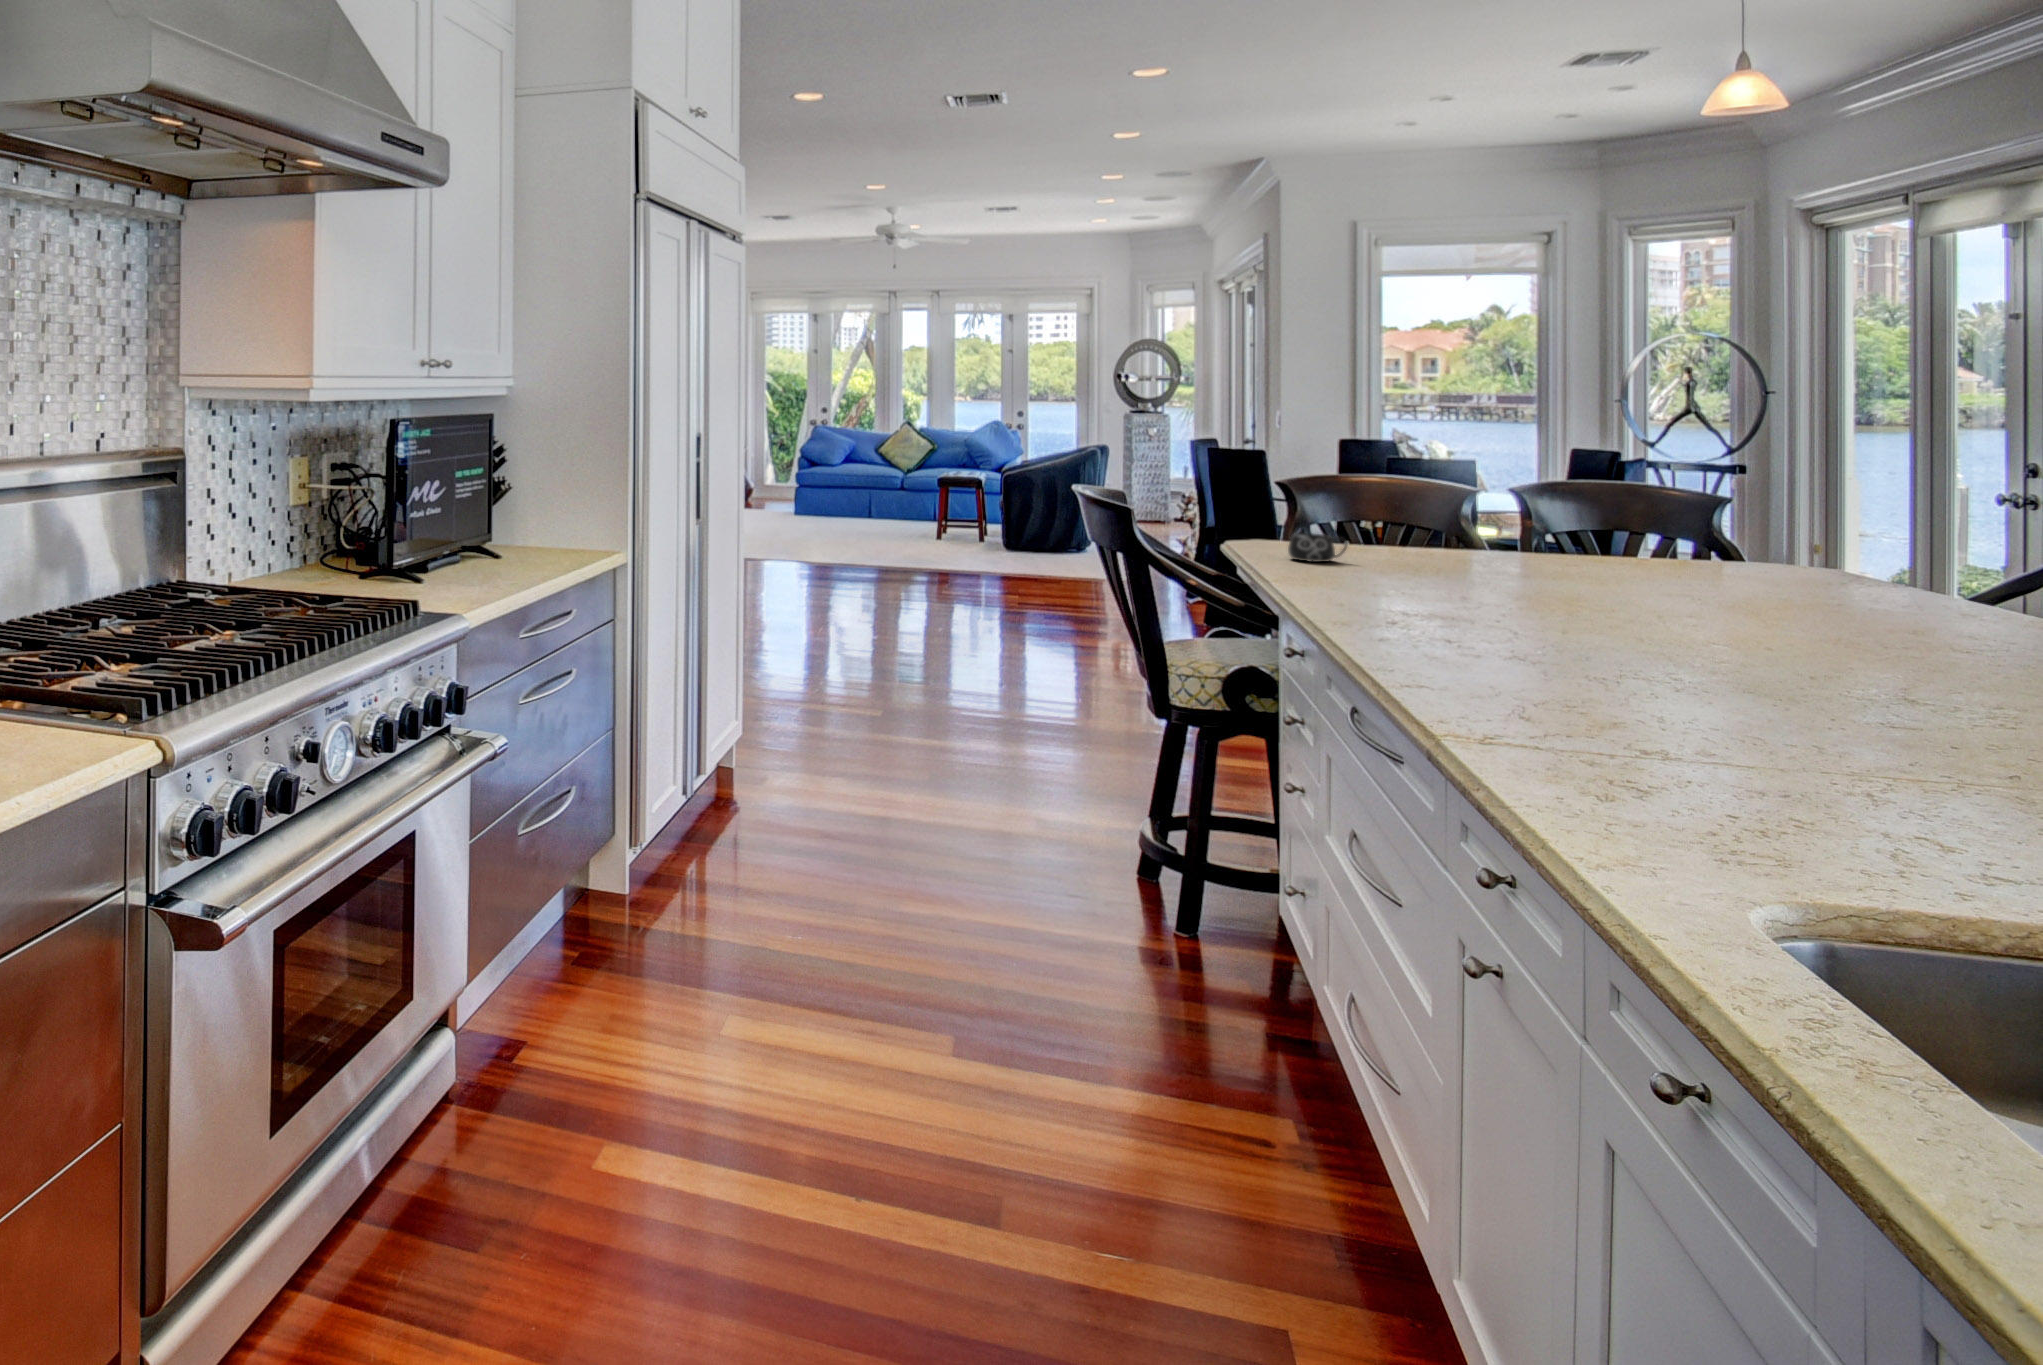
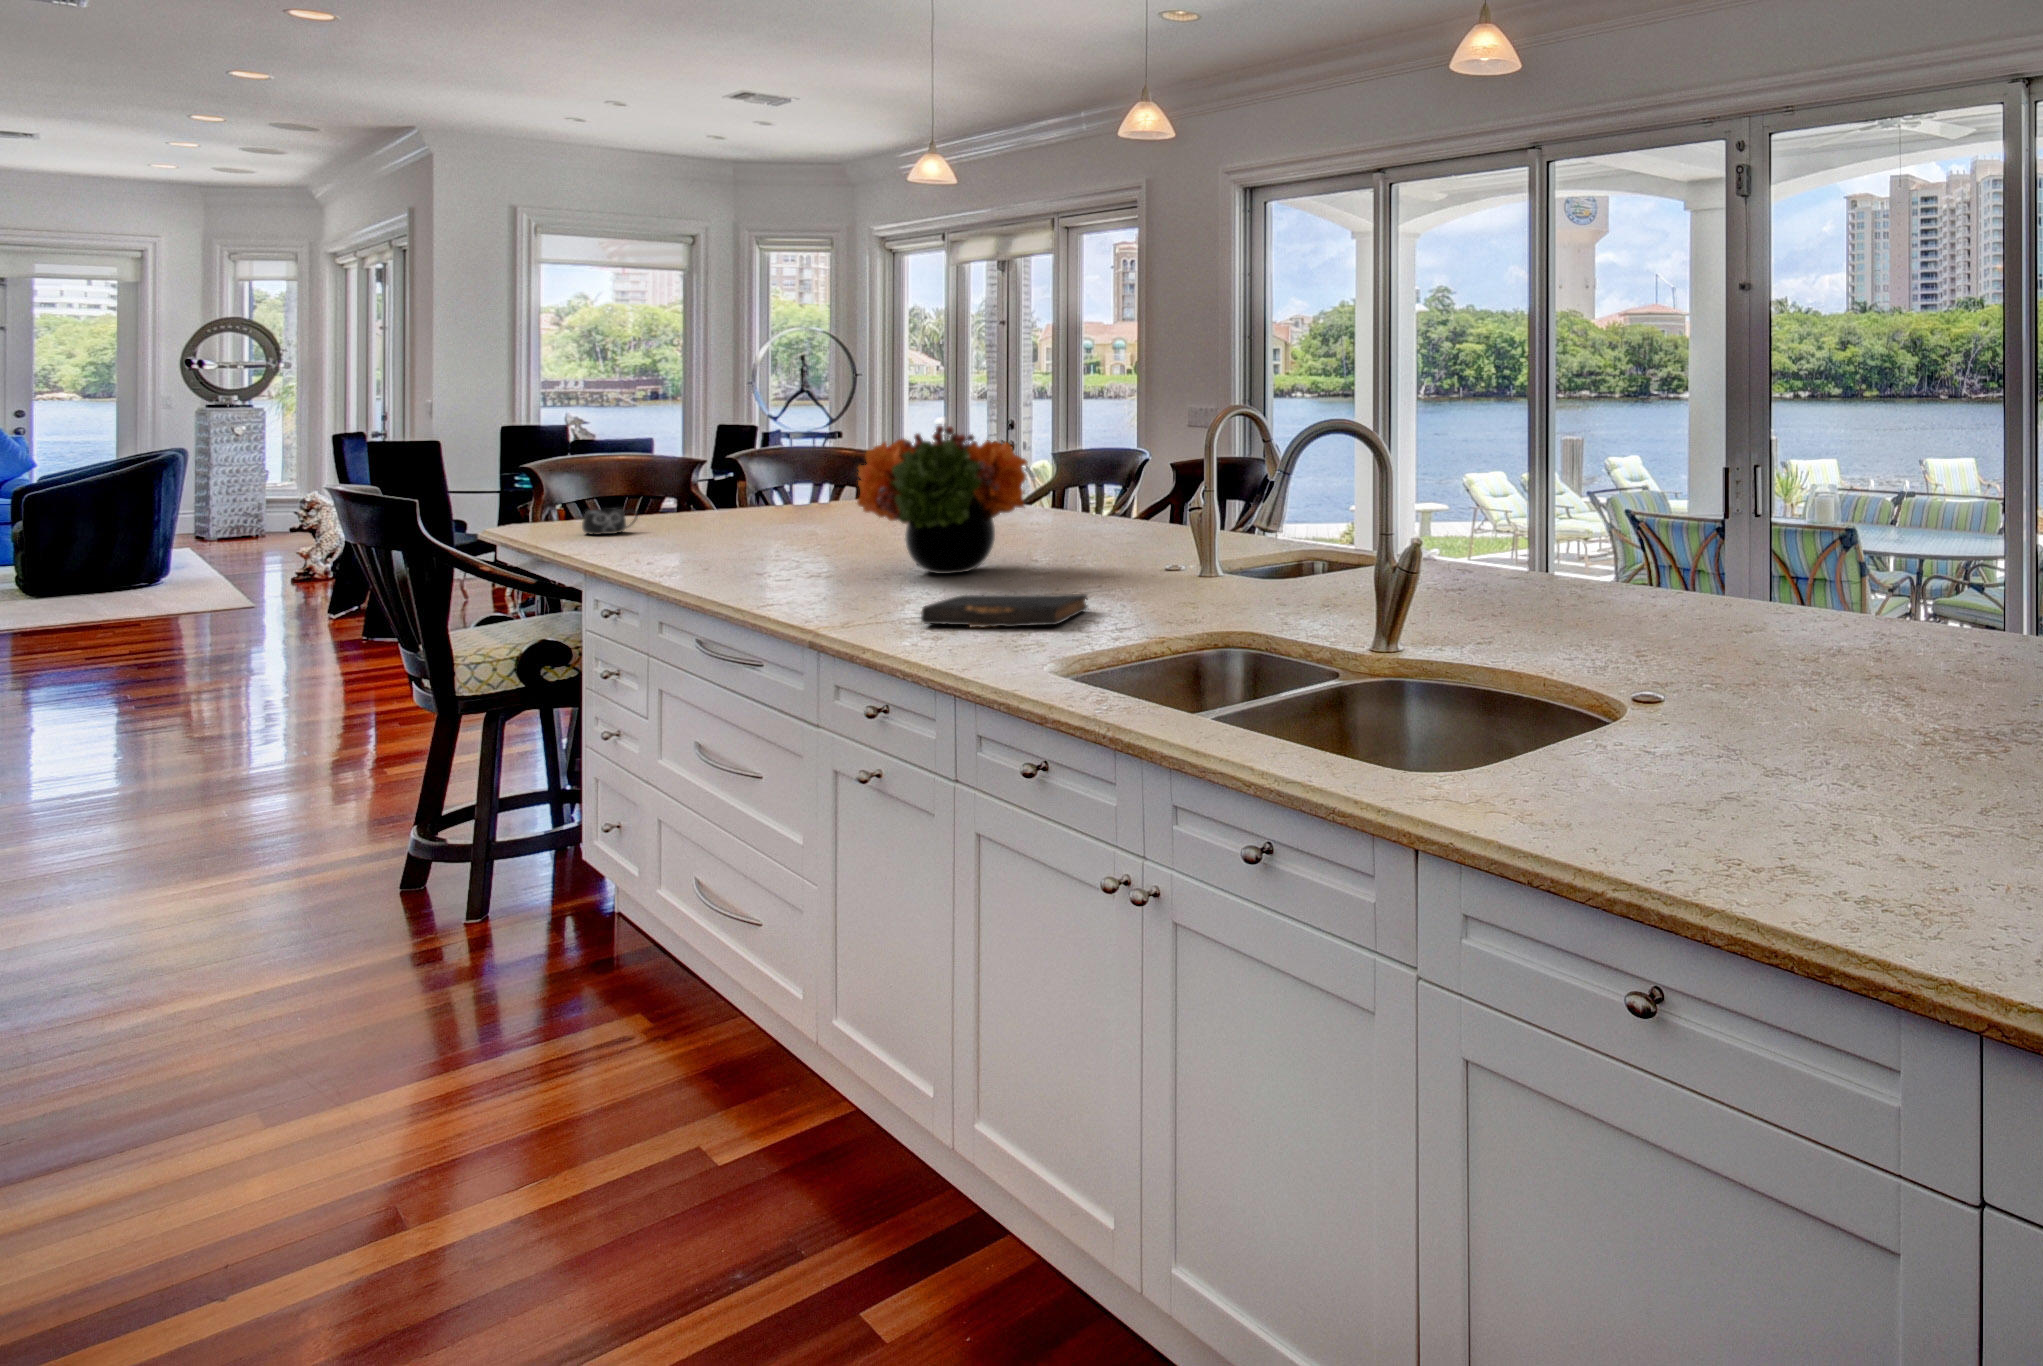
flower arrangement: none [1552,462,1881,691] -> present [857,426,1028,574]
book: none [1584,732,1951,828] -> present [921,594,1089,627]

